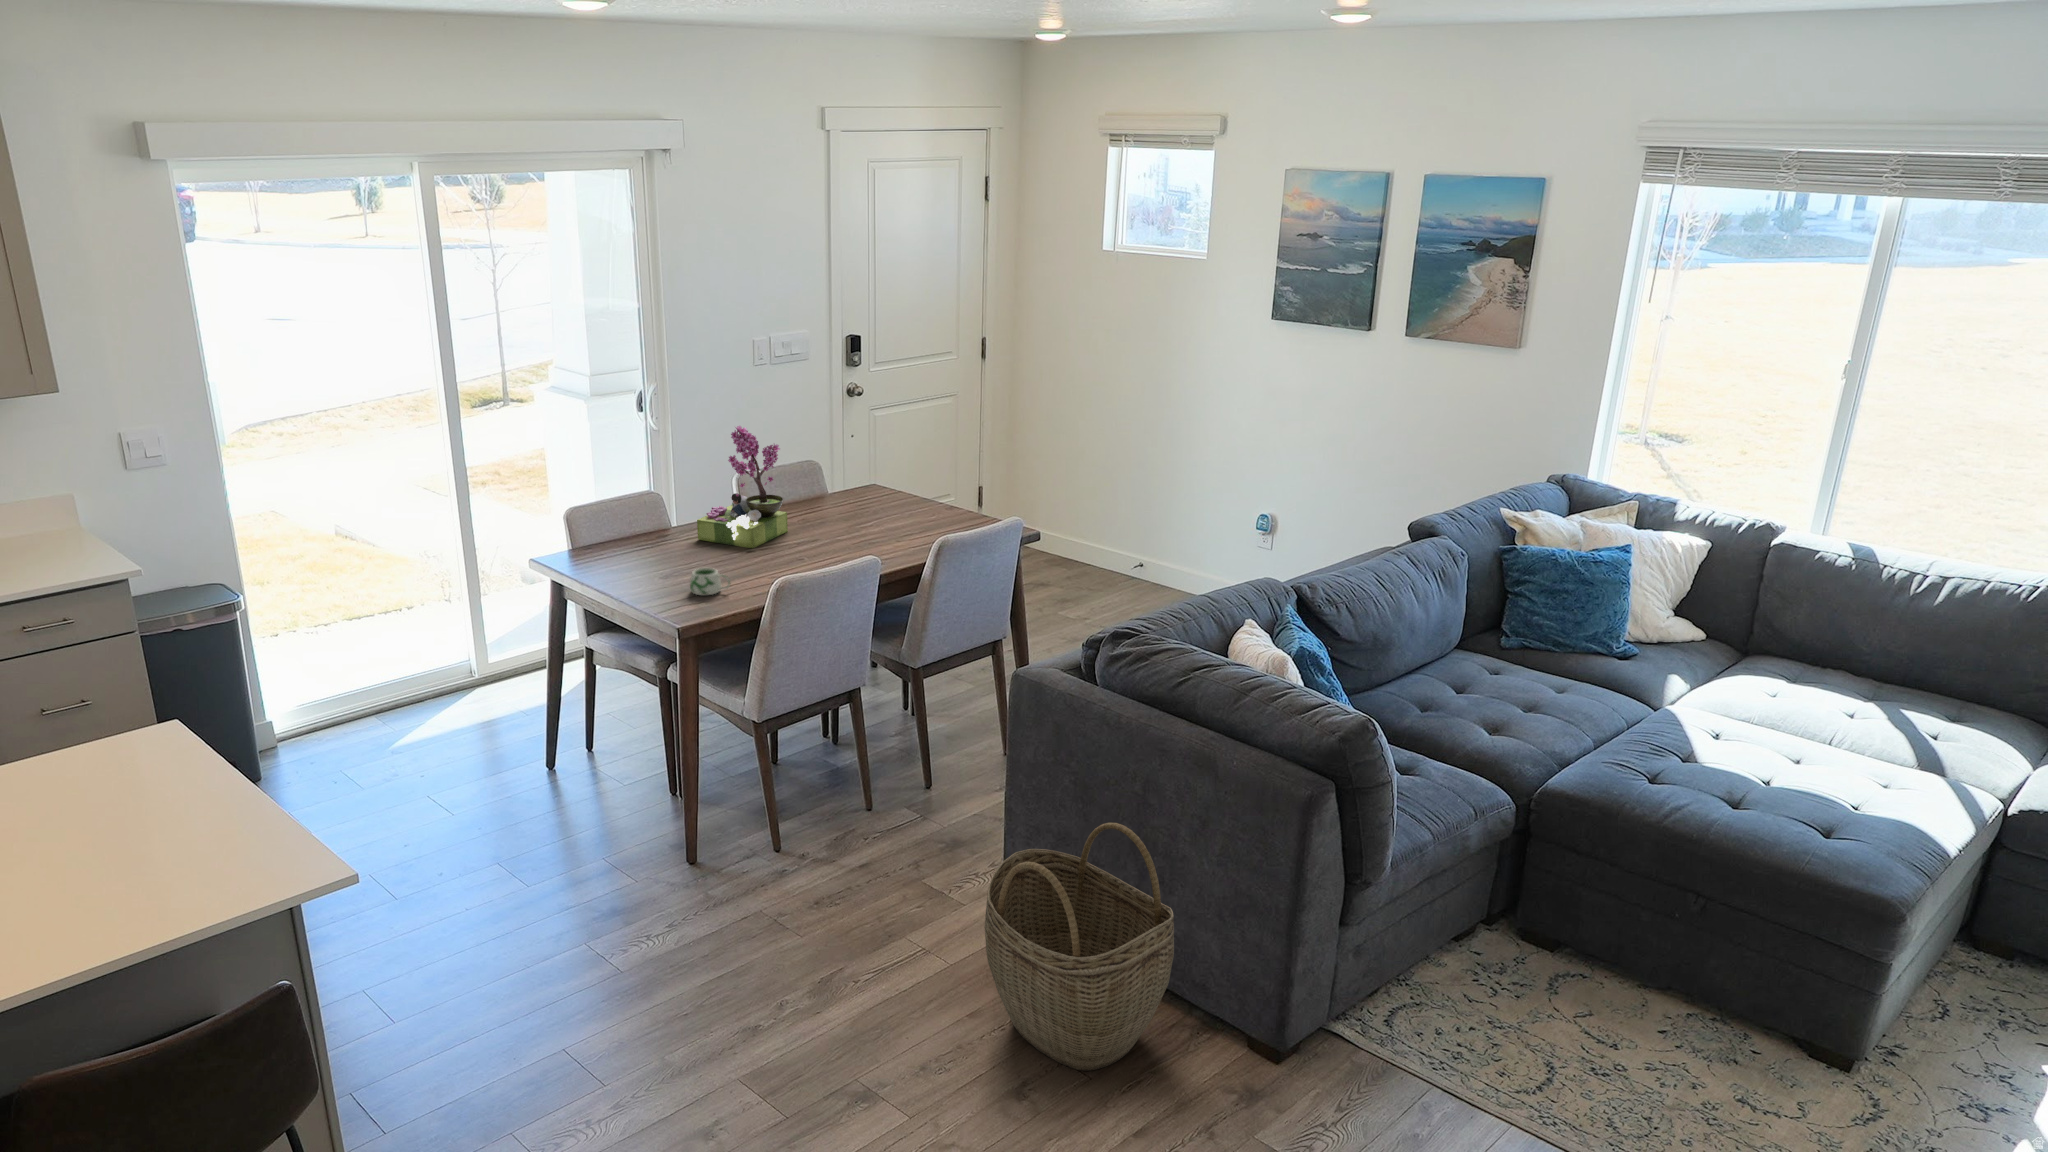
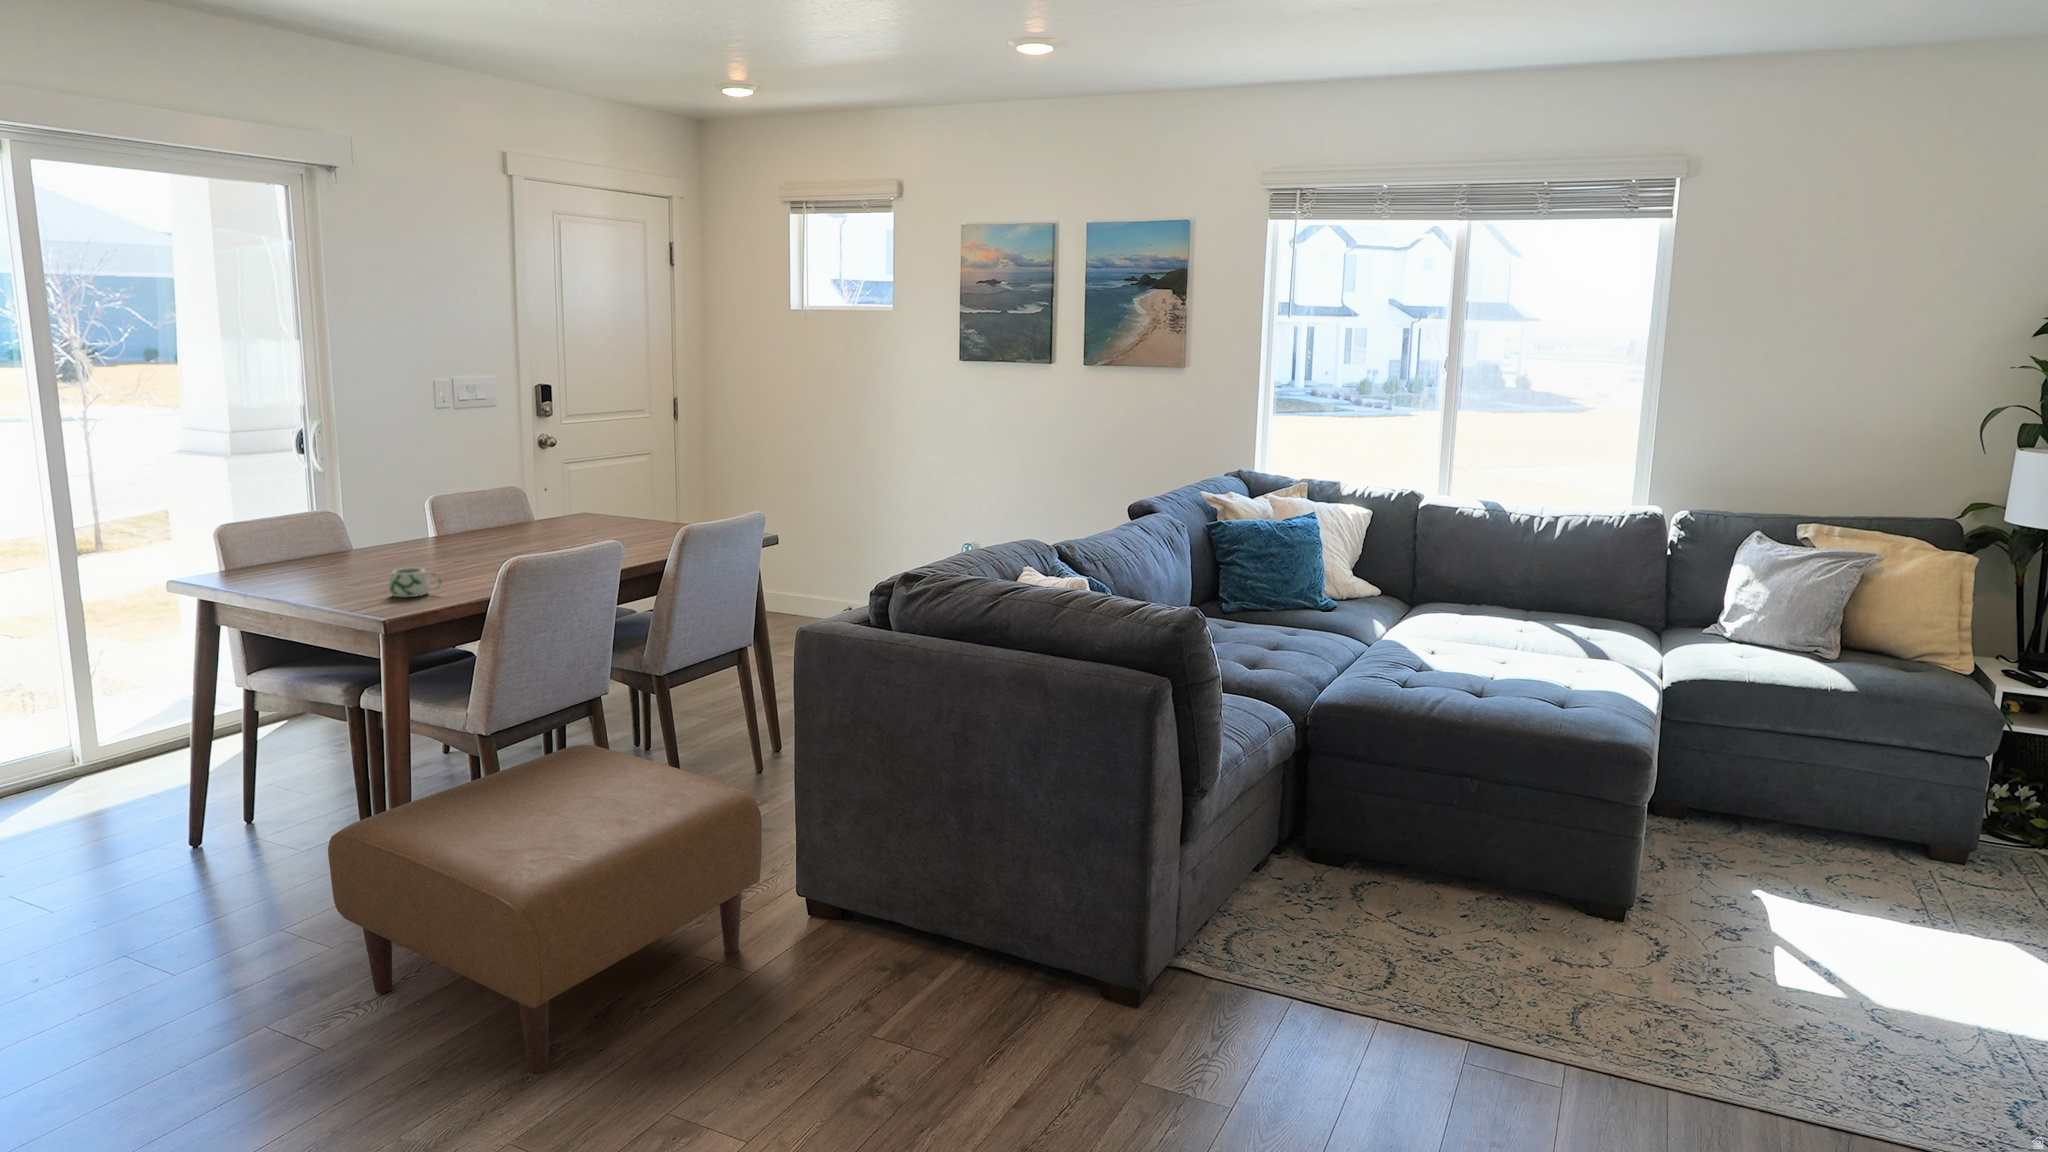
flower arrangement: present [697,426,788,548] -> none [388,432,498,562]
ottoman: none [630,738,968,1024] -> present [328,745,762,1074]
woven basket: present [984,823,1174,1071] -> none [803,769,1021,1053]

